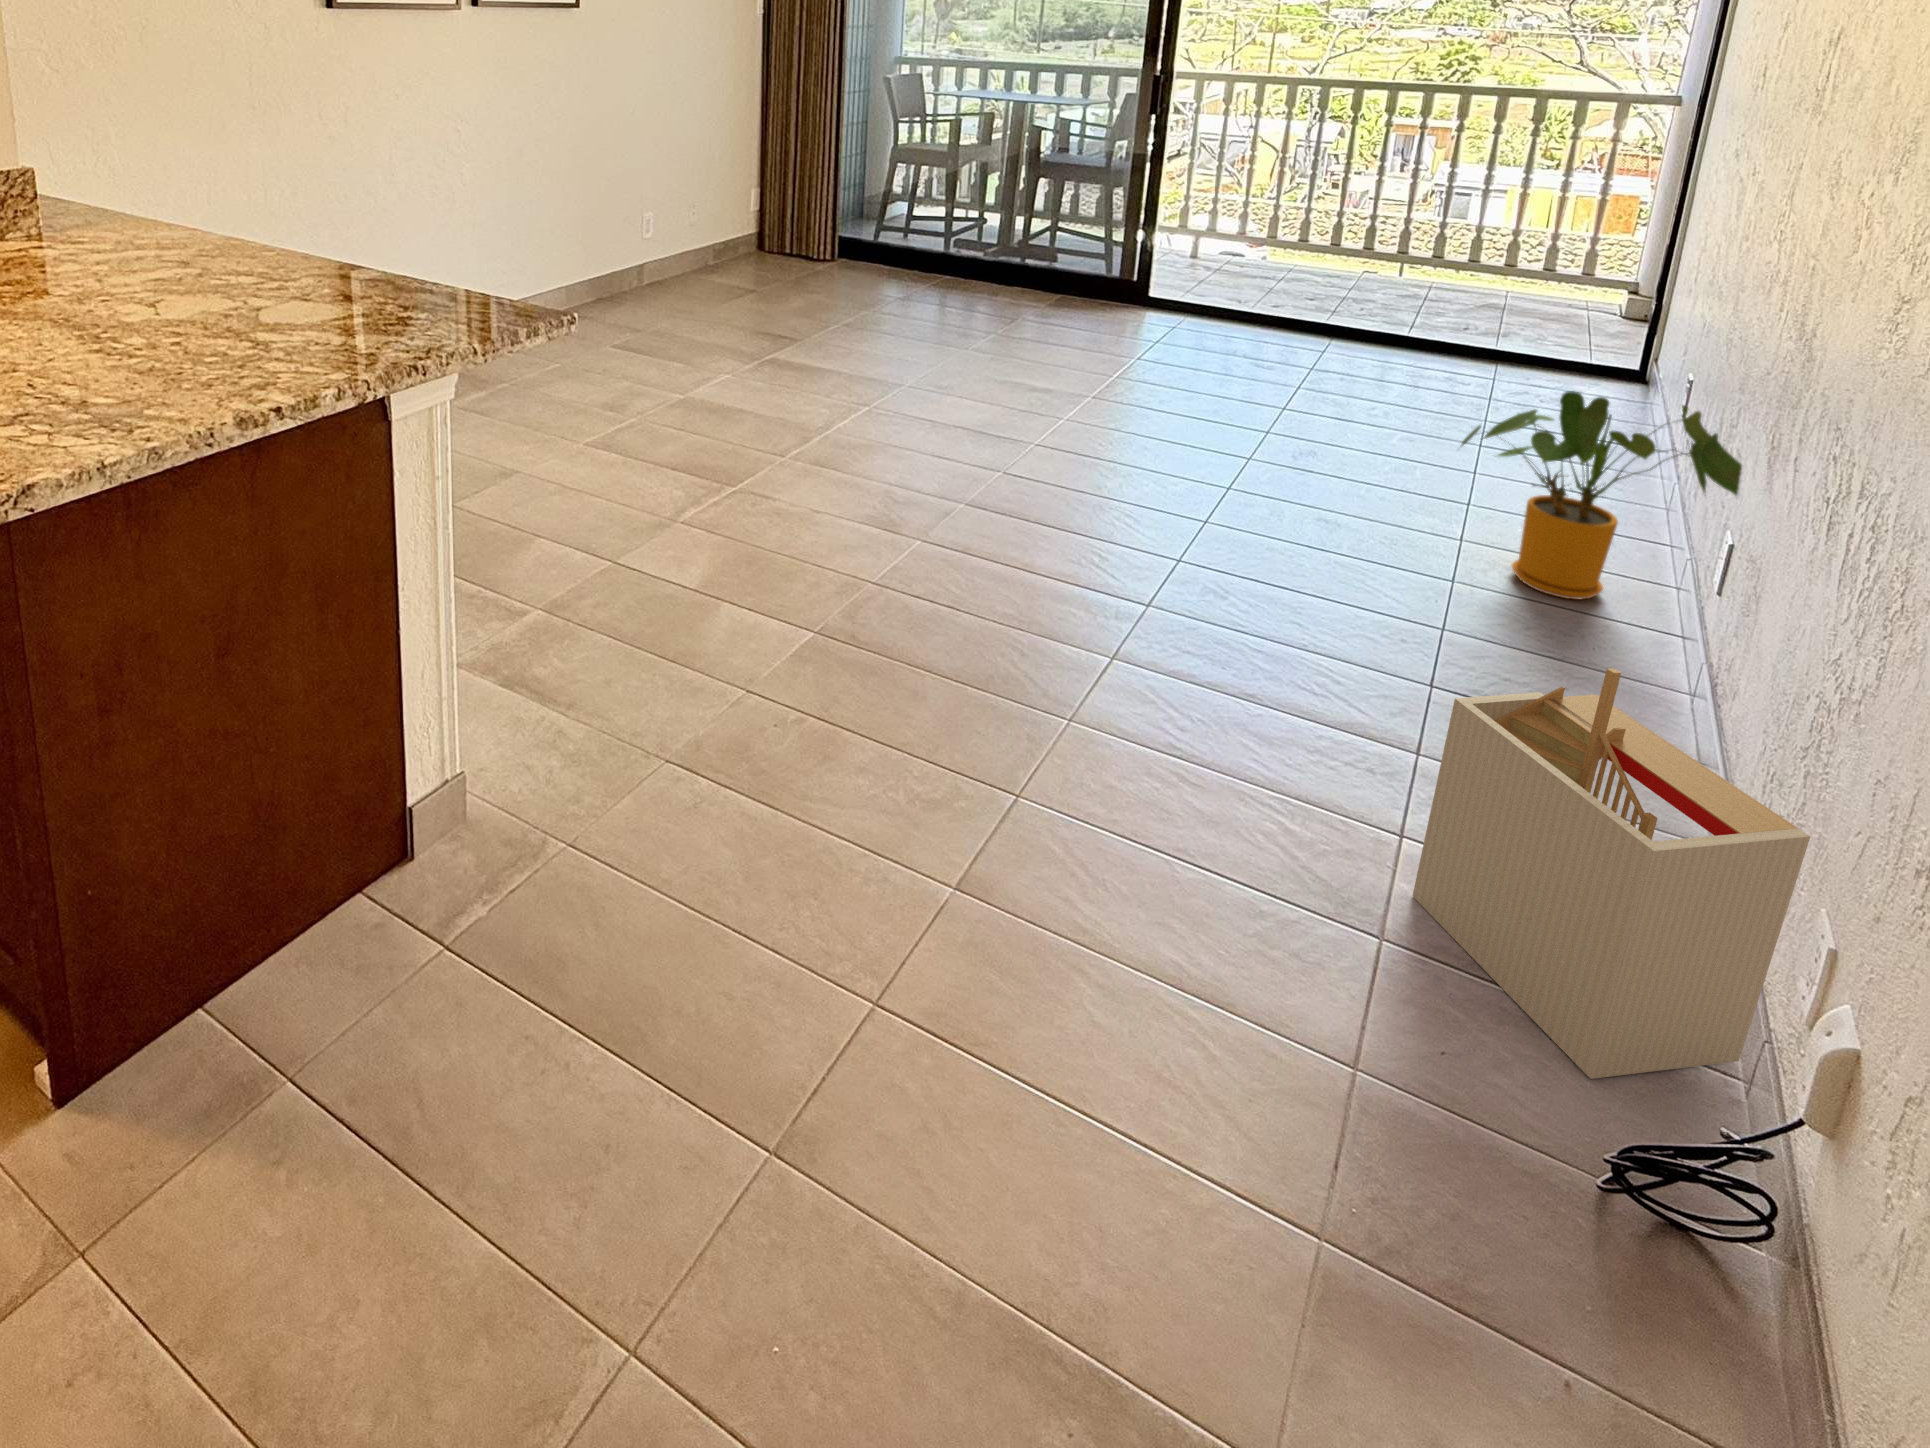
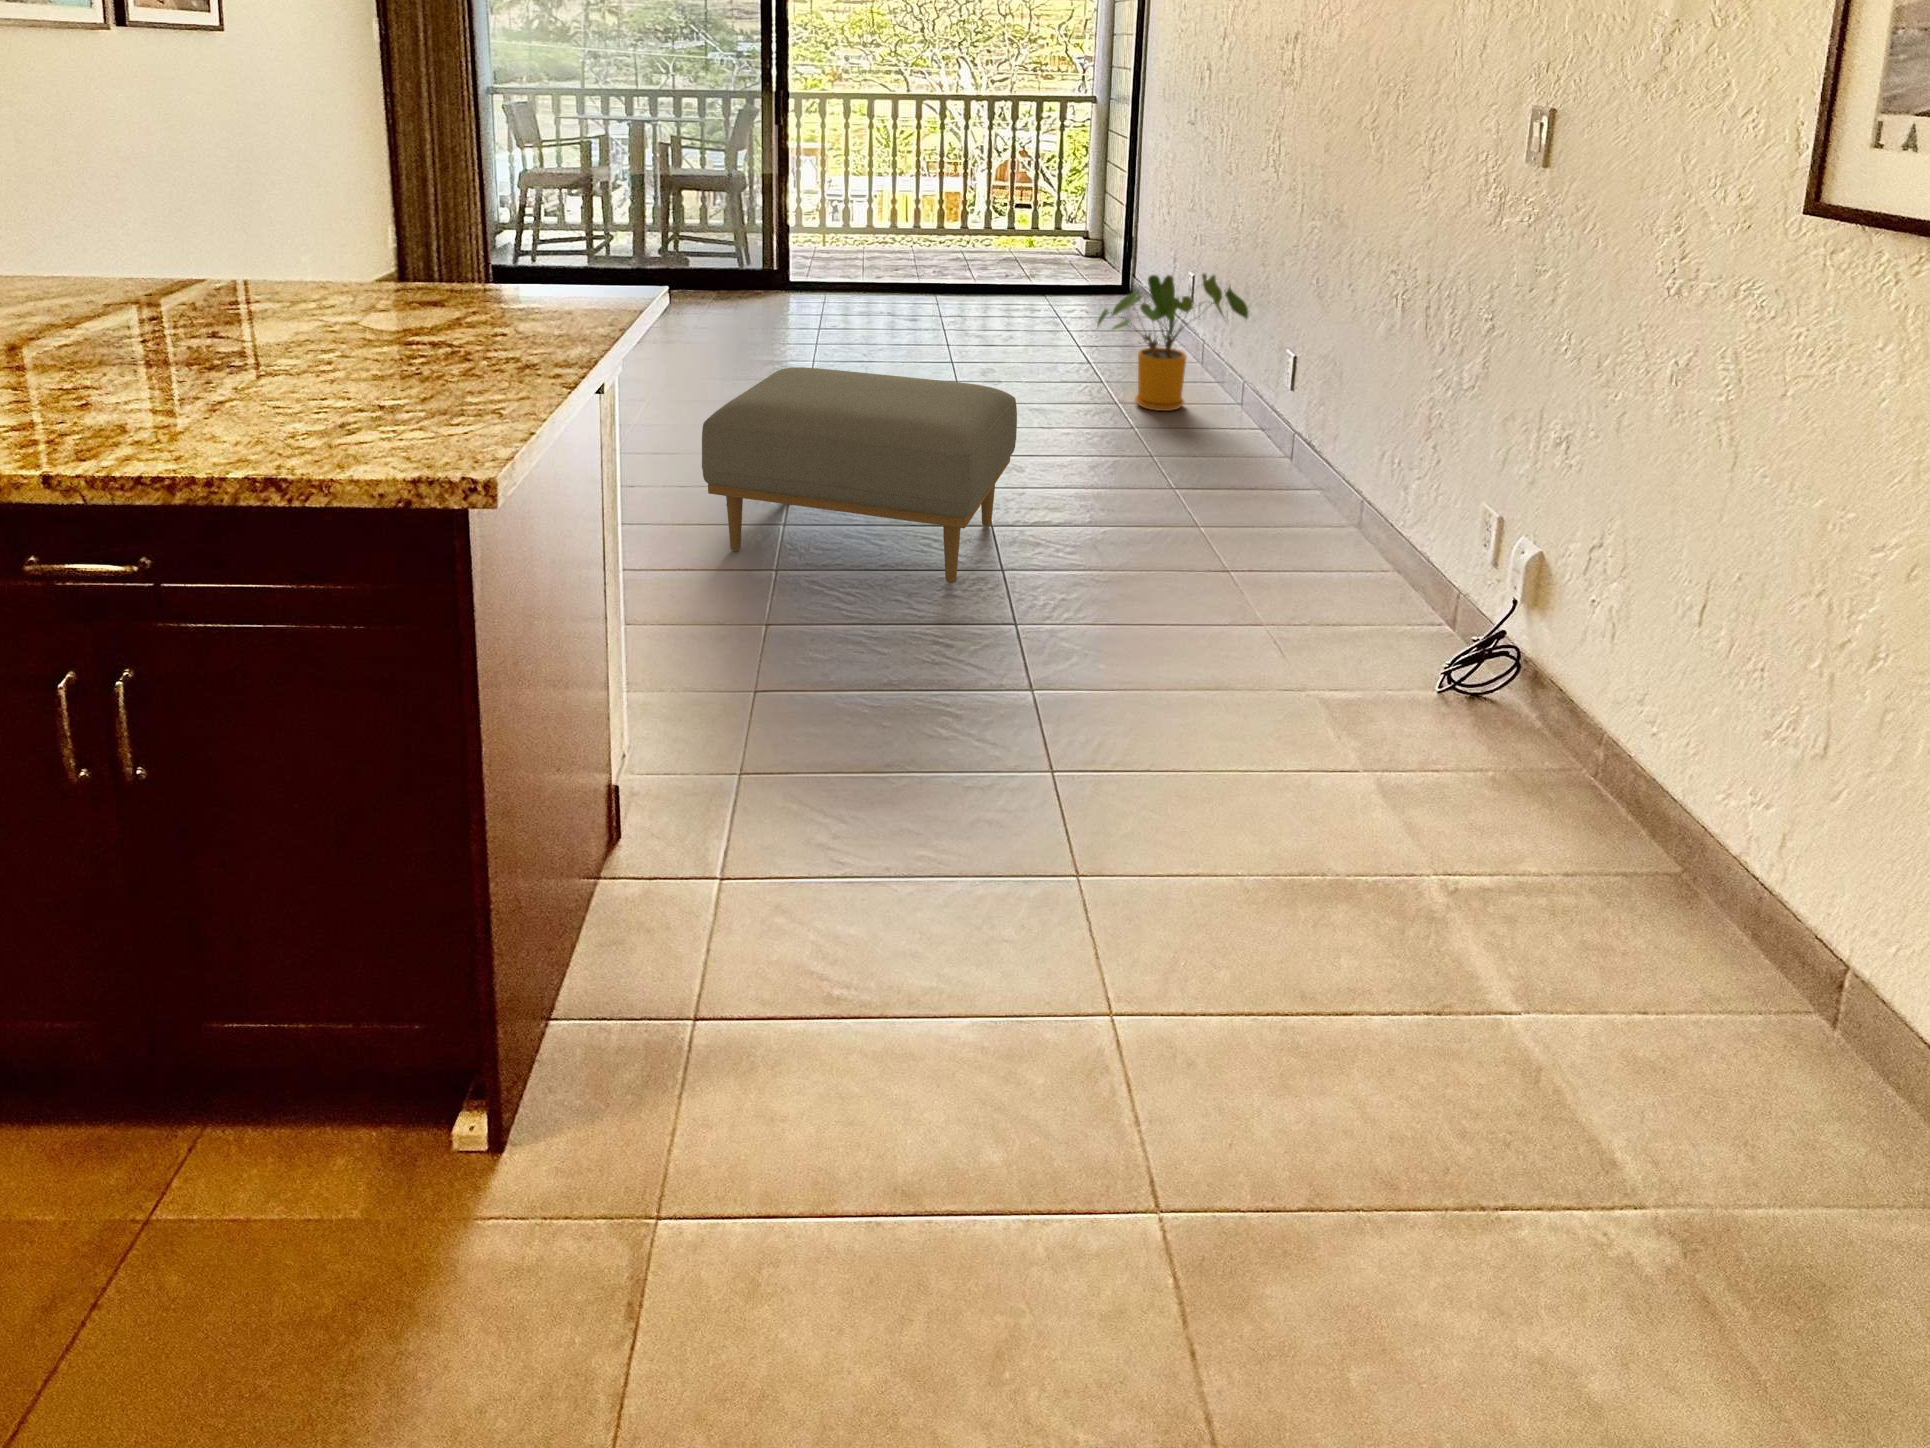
ottoman: none [756,419,1167,748] -> present [702,367,1017,584]
storage bin: present [1413,668,1810,1079] -> none [1222,389,1398,614]

